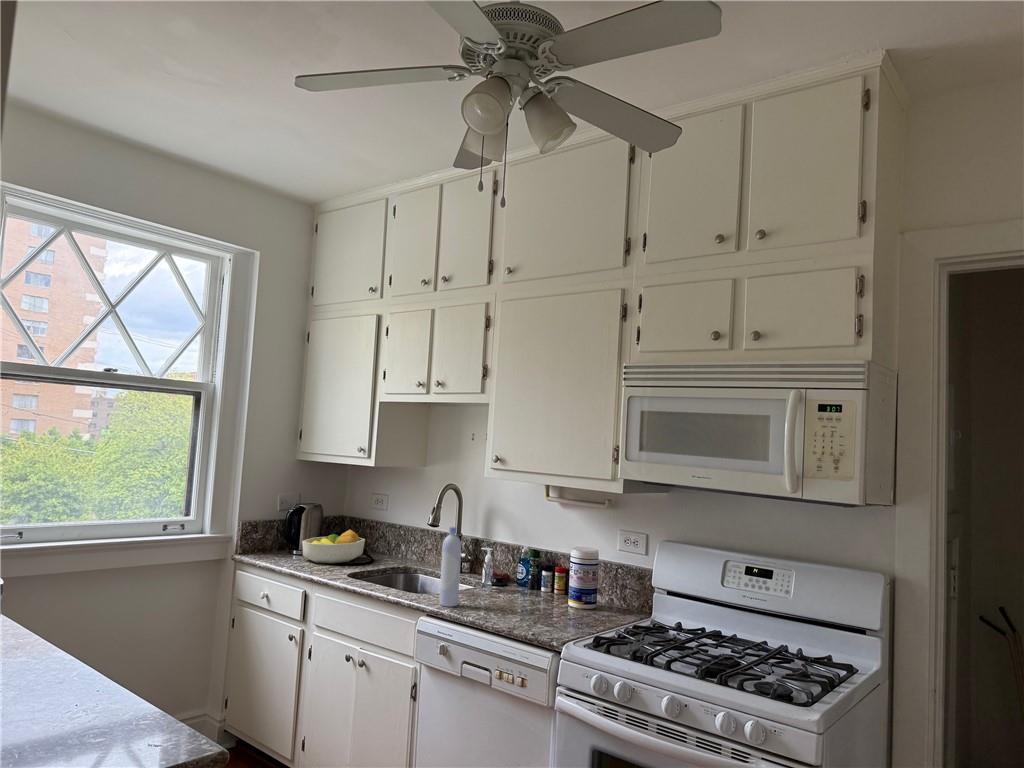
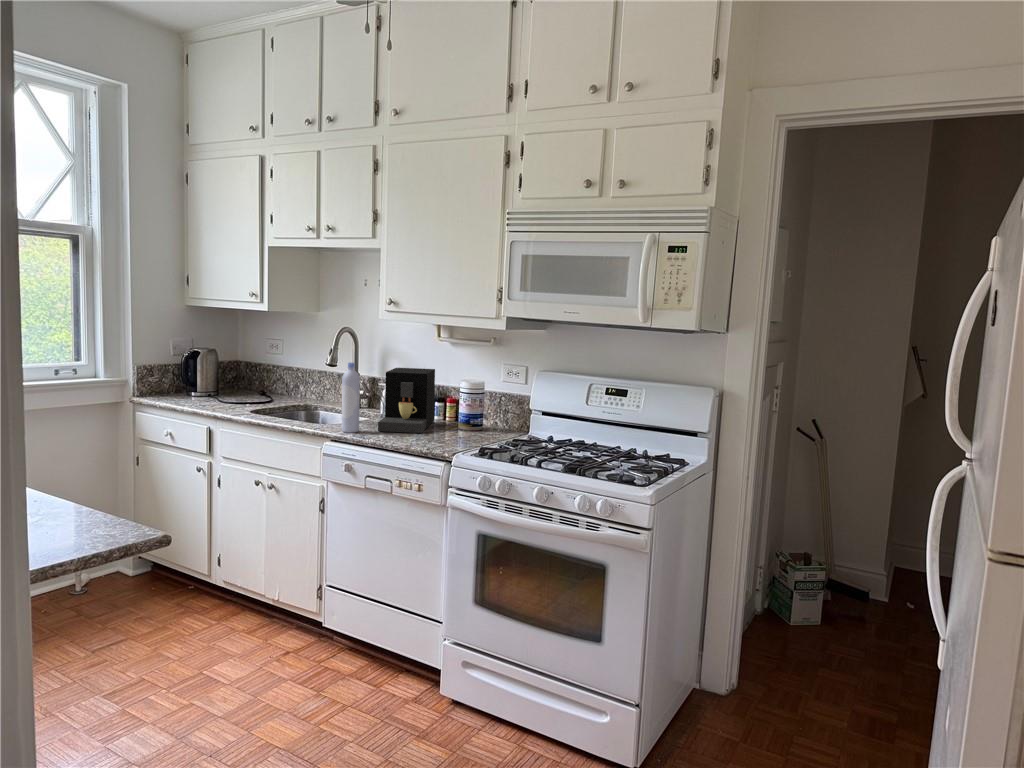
fruit bowl: present [302,530,365,563] -> none [201,372,264,403]
coffee maker: none [479,531,543,610] -> present [378,368,435,433]

